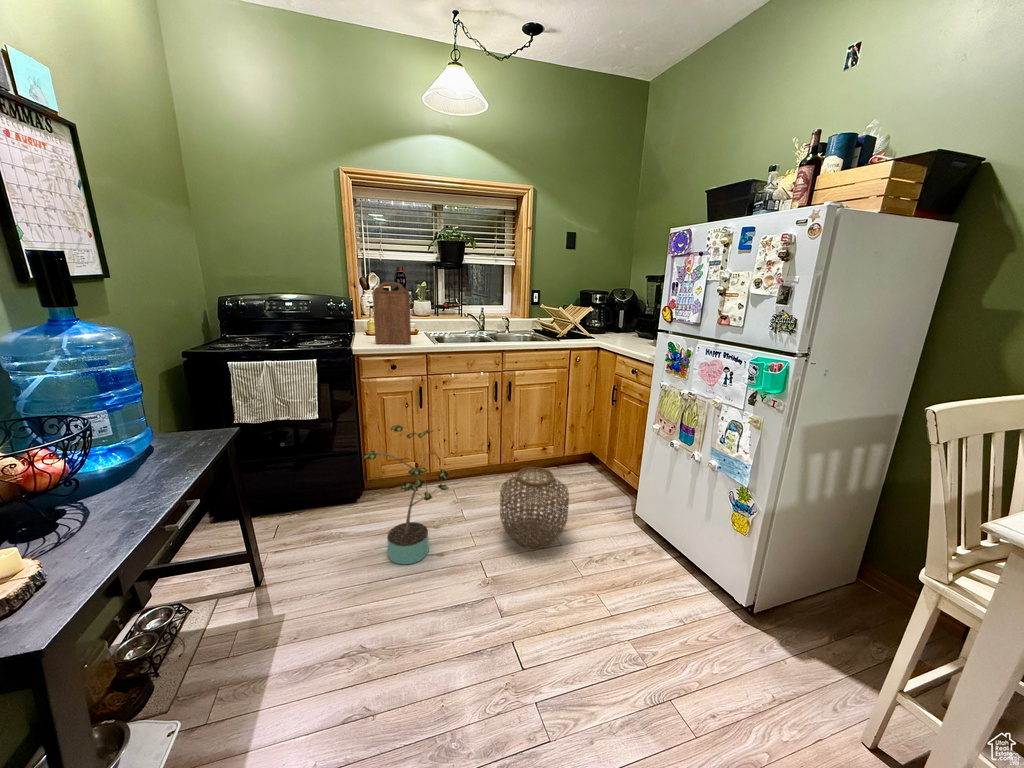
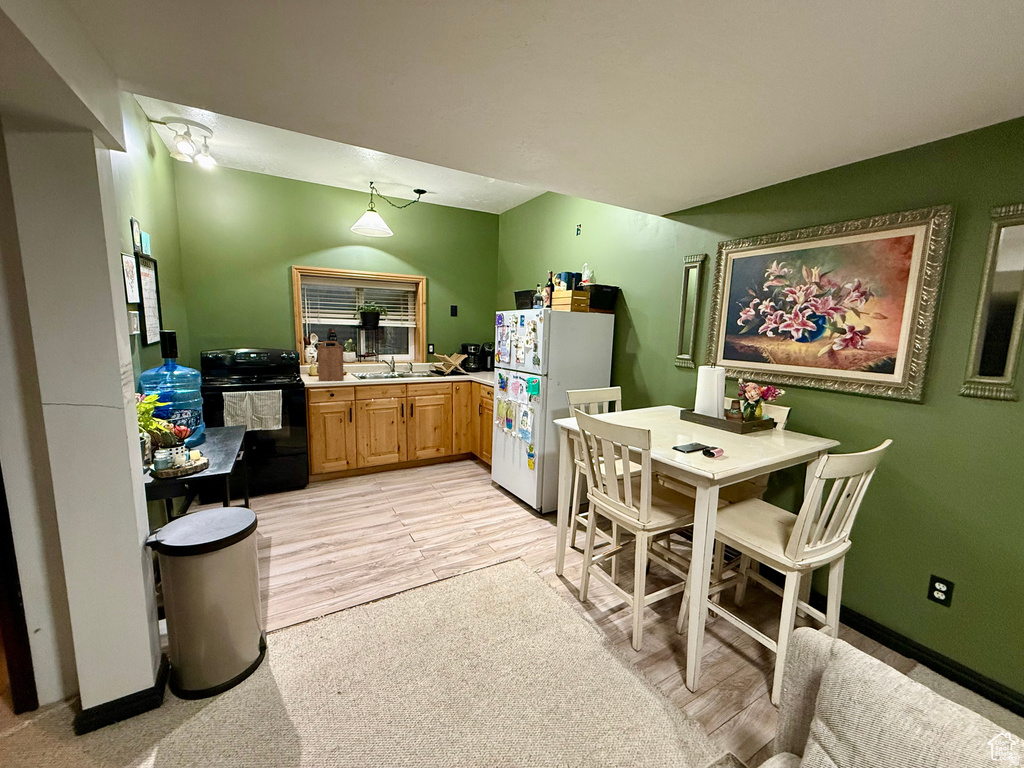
potted plant: present [362,425,448,564] -> none [318,427,372,512]
woven basket: present [500,467,569,548] -> none [405,451,447,500]

